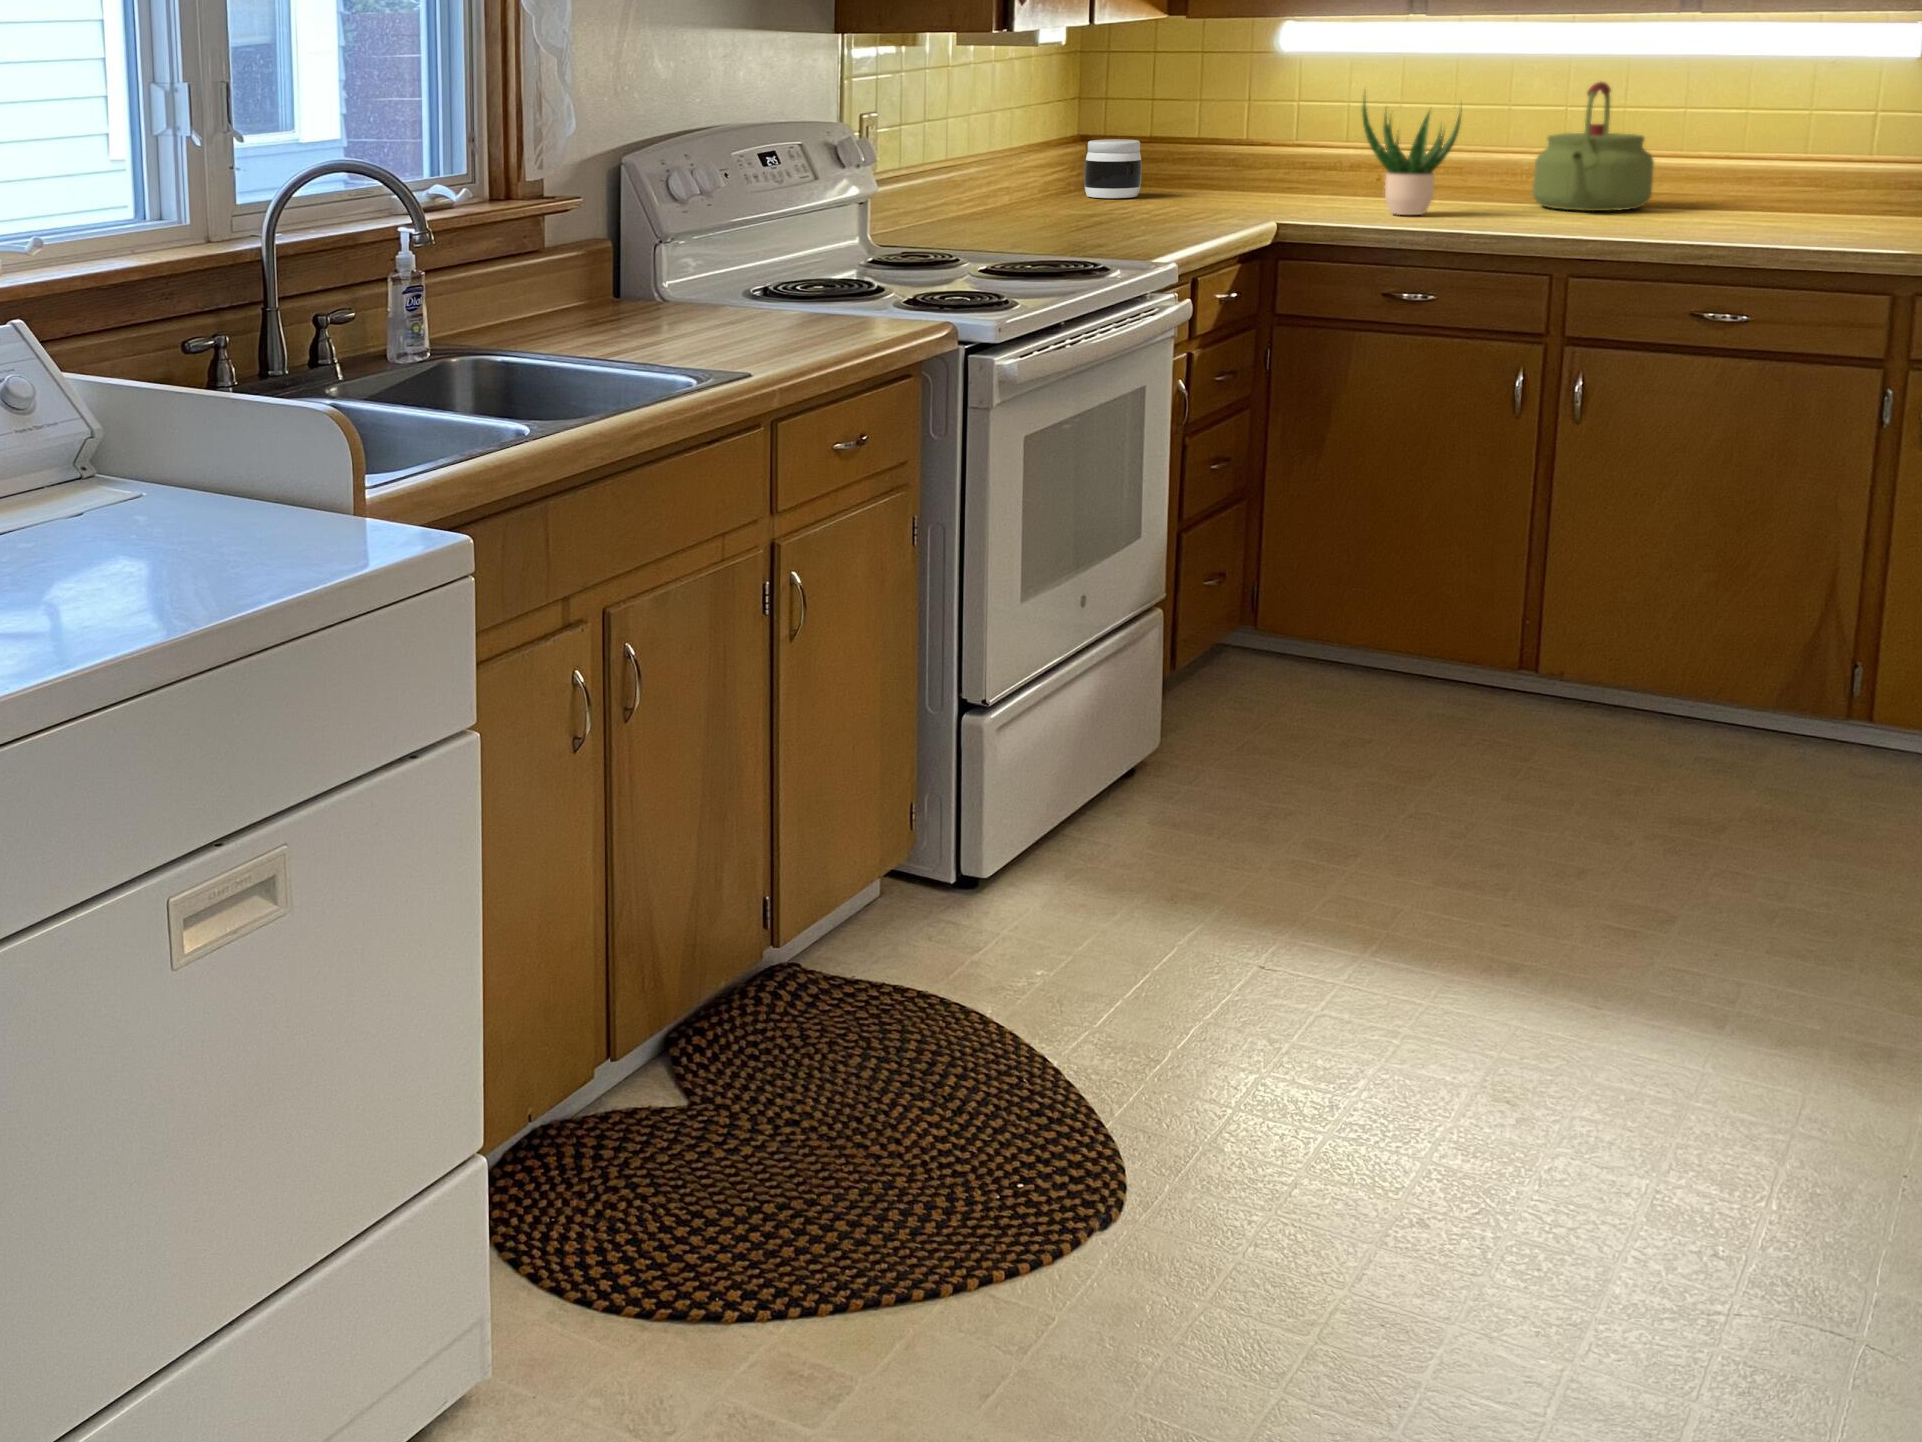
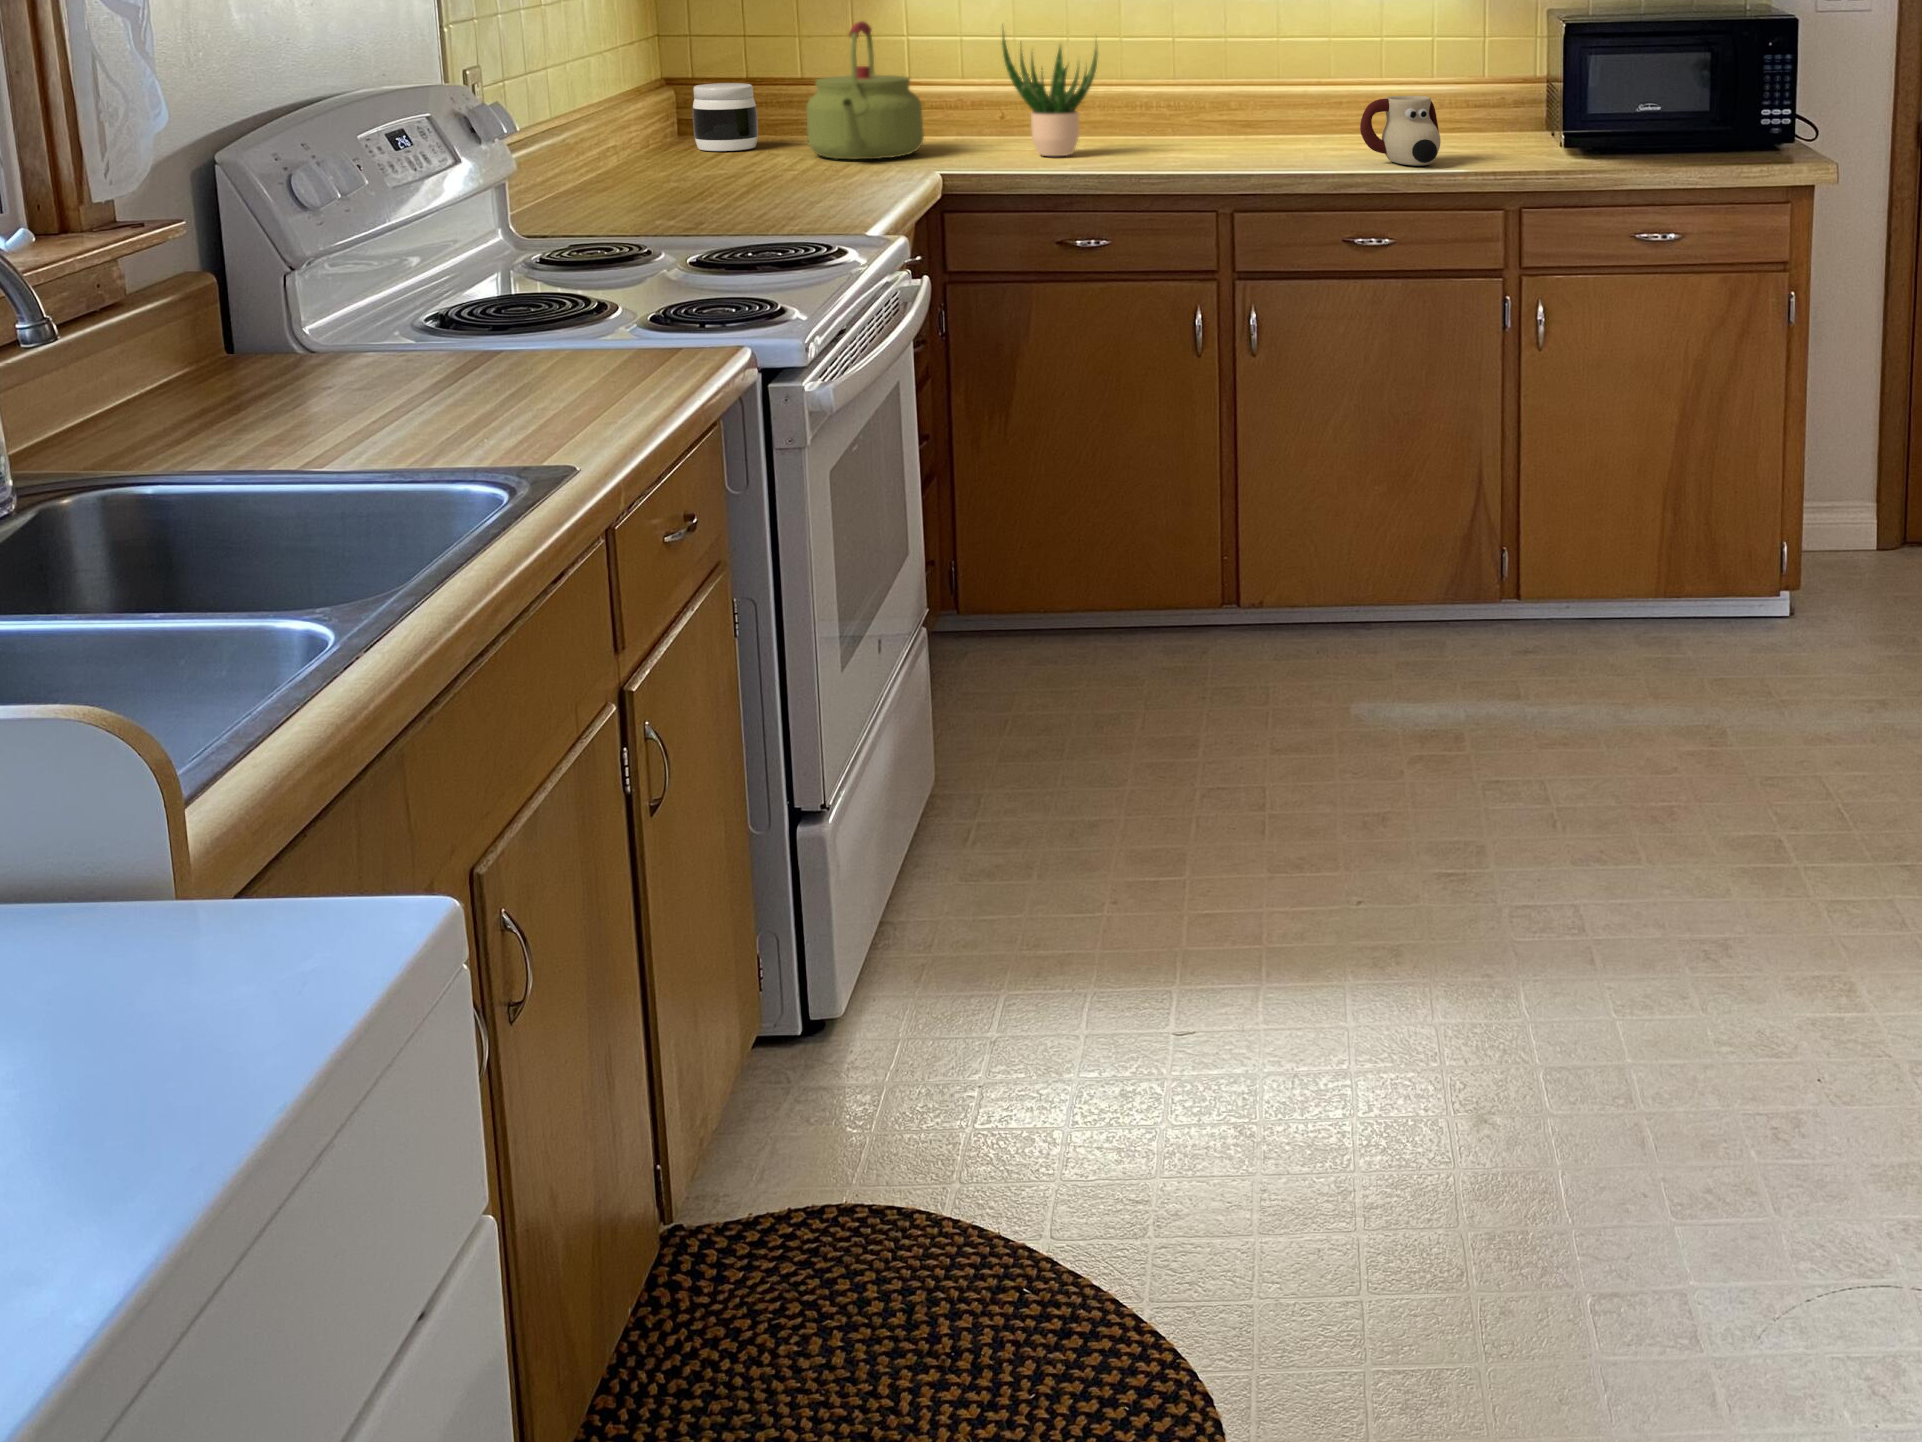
kettle: present [1533,81,1654,211] -> present [807,21,924,159]
mug: none [1729,168,1826,240] -> present [1360,96,1441,165]

